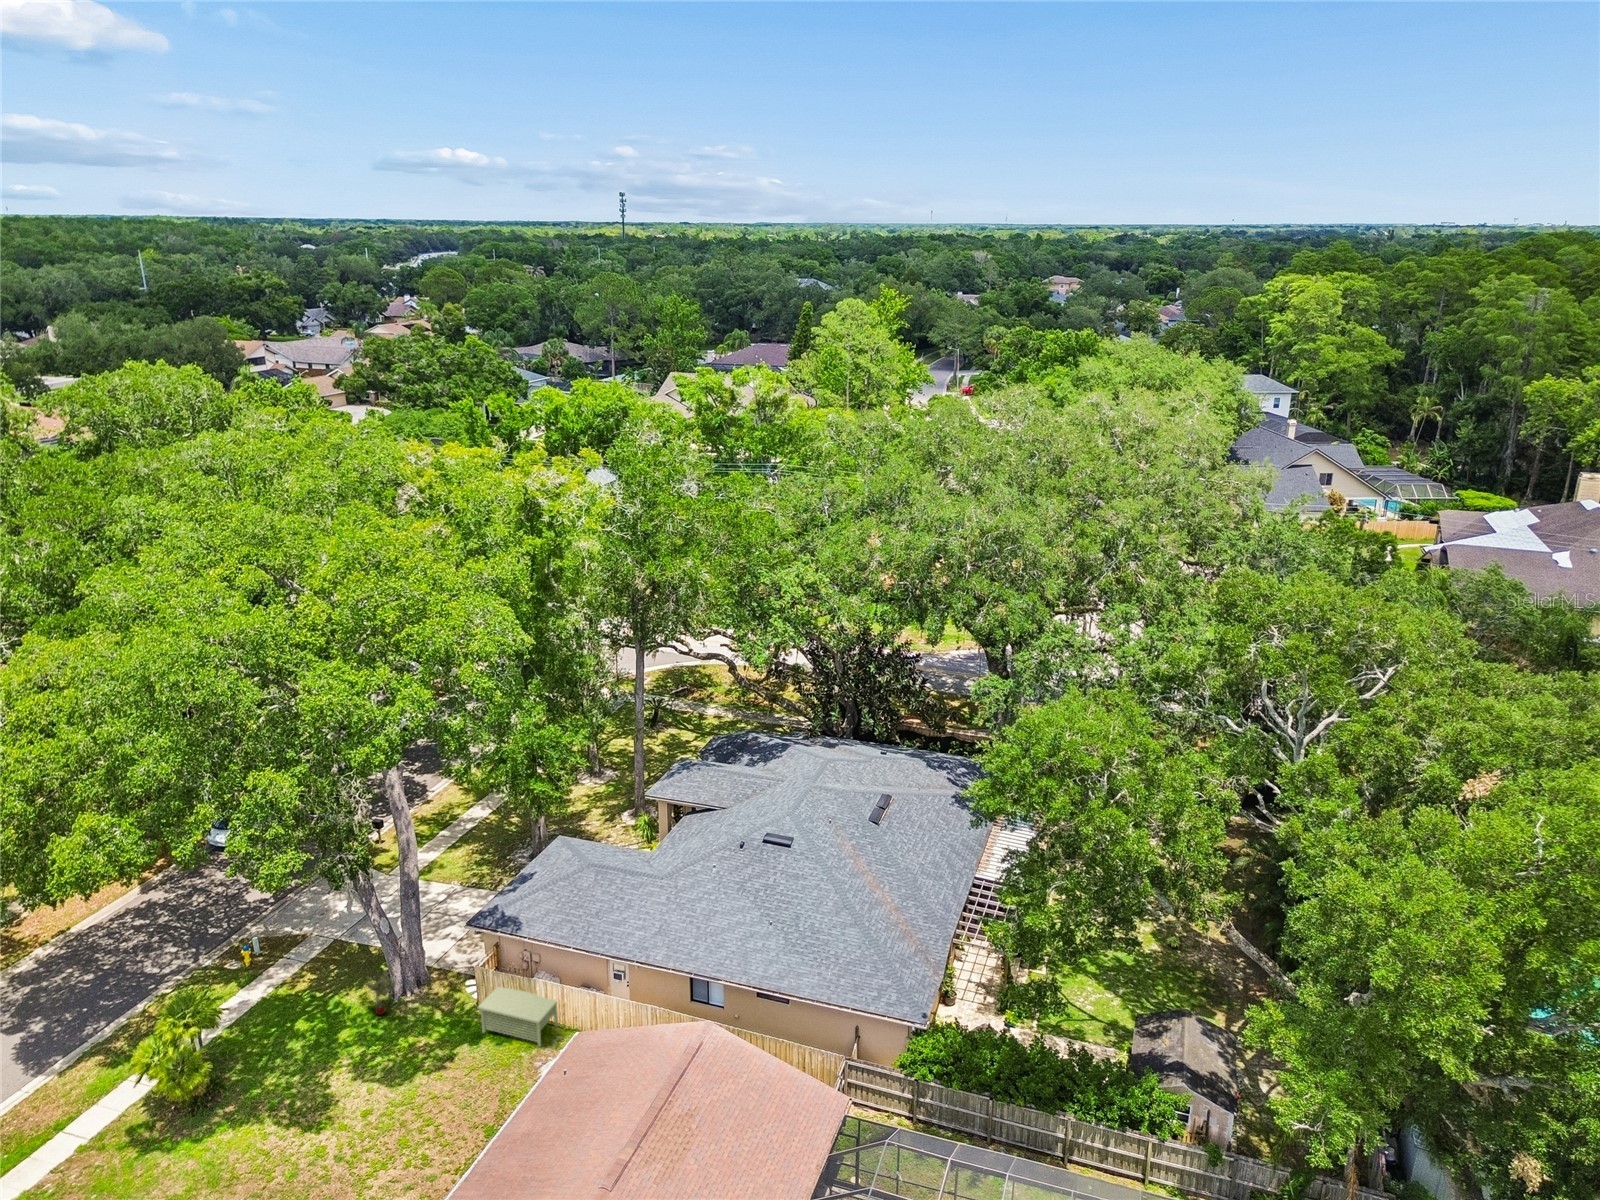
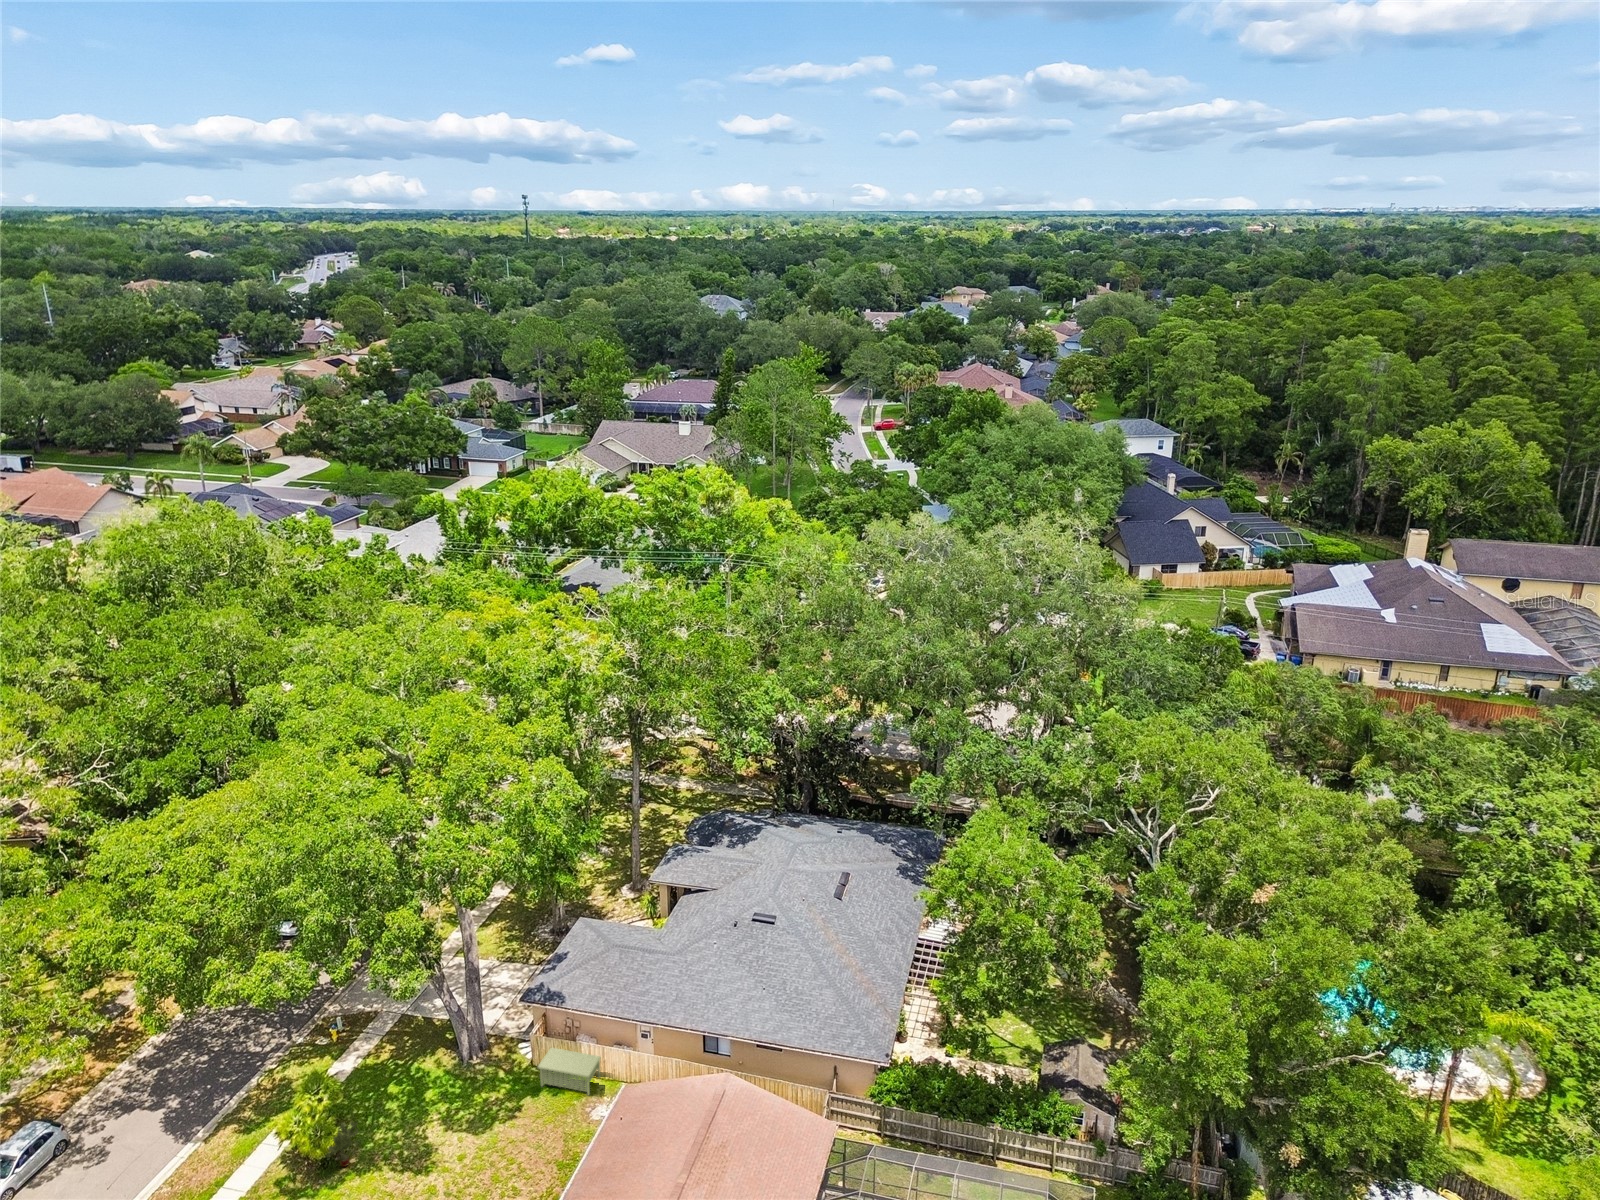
potted tree: present [366,970,396,1015] -> present [327,1122,358,1167]

